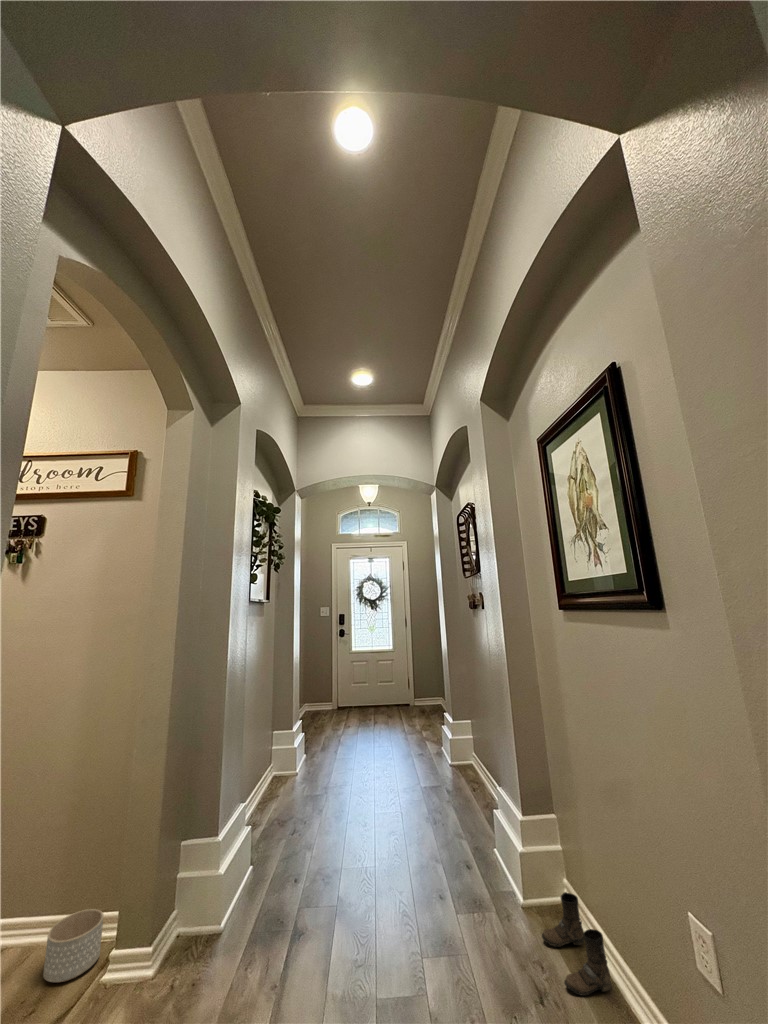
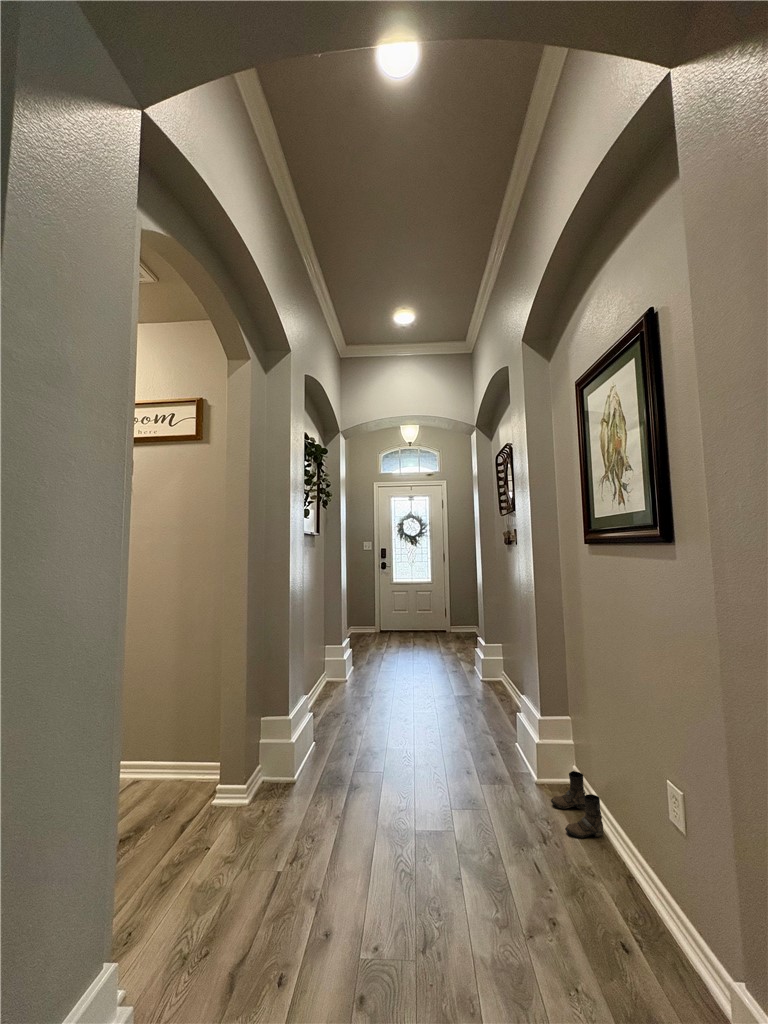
planter: present [43,909,103,983] -> none [169,761,207,805]

